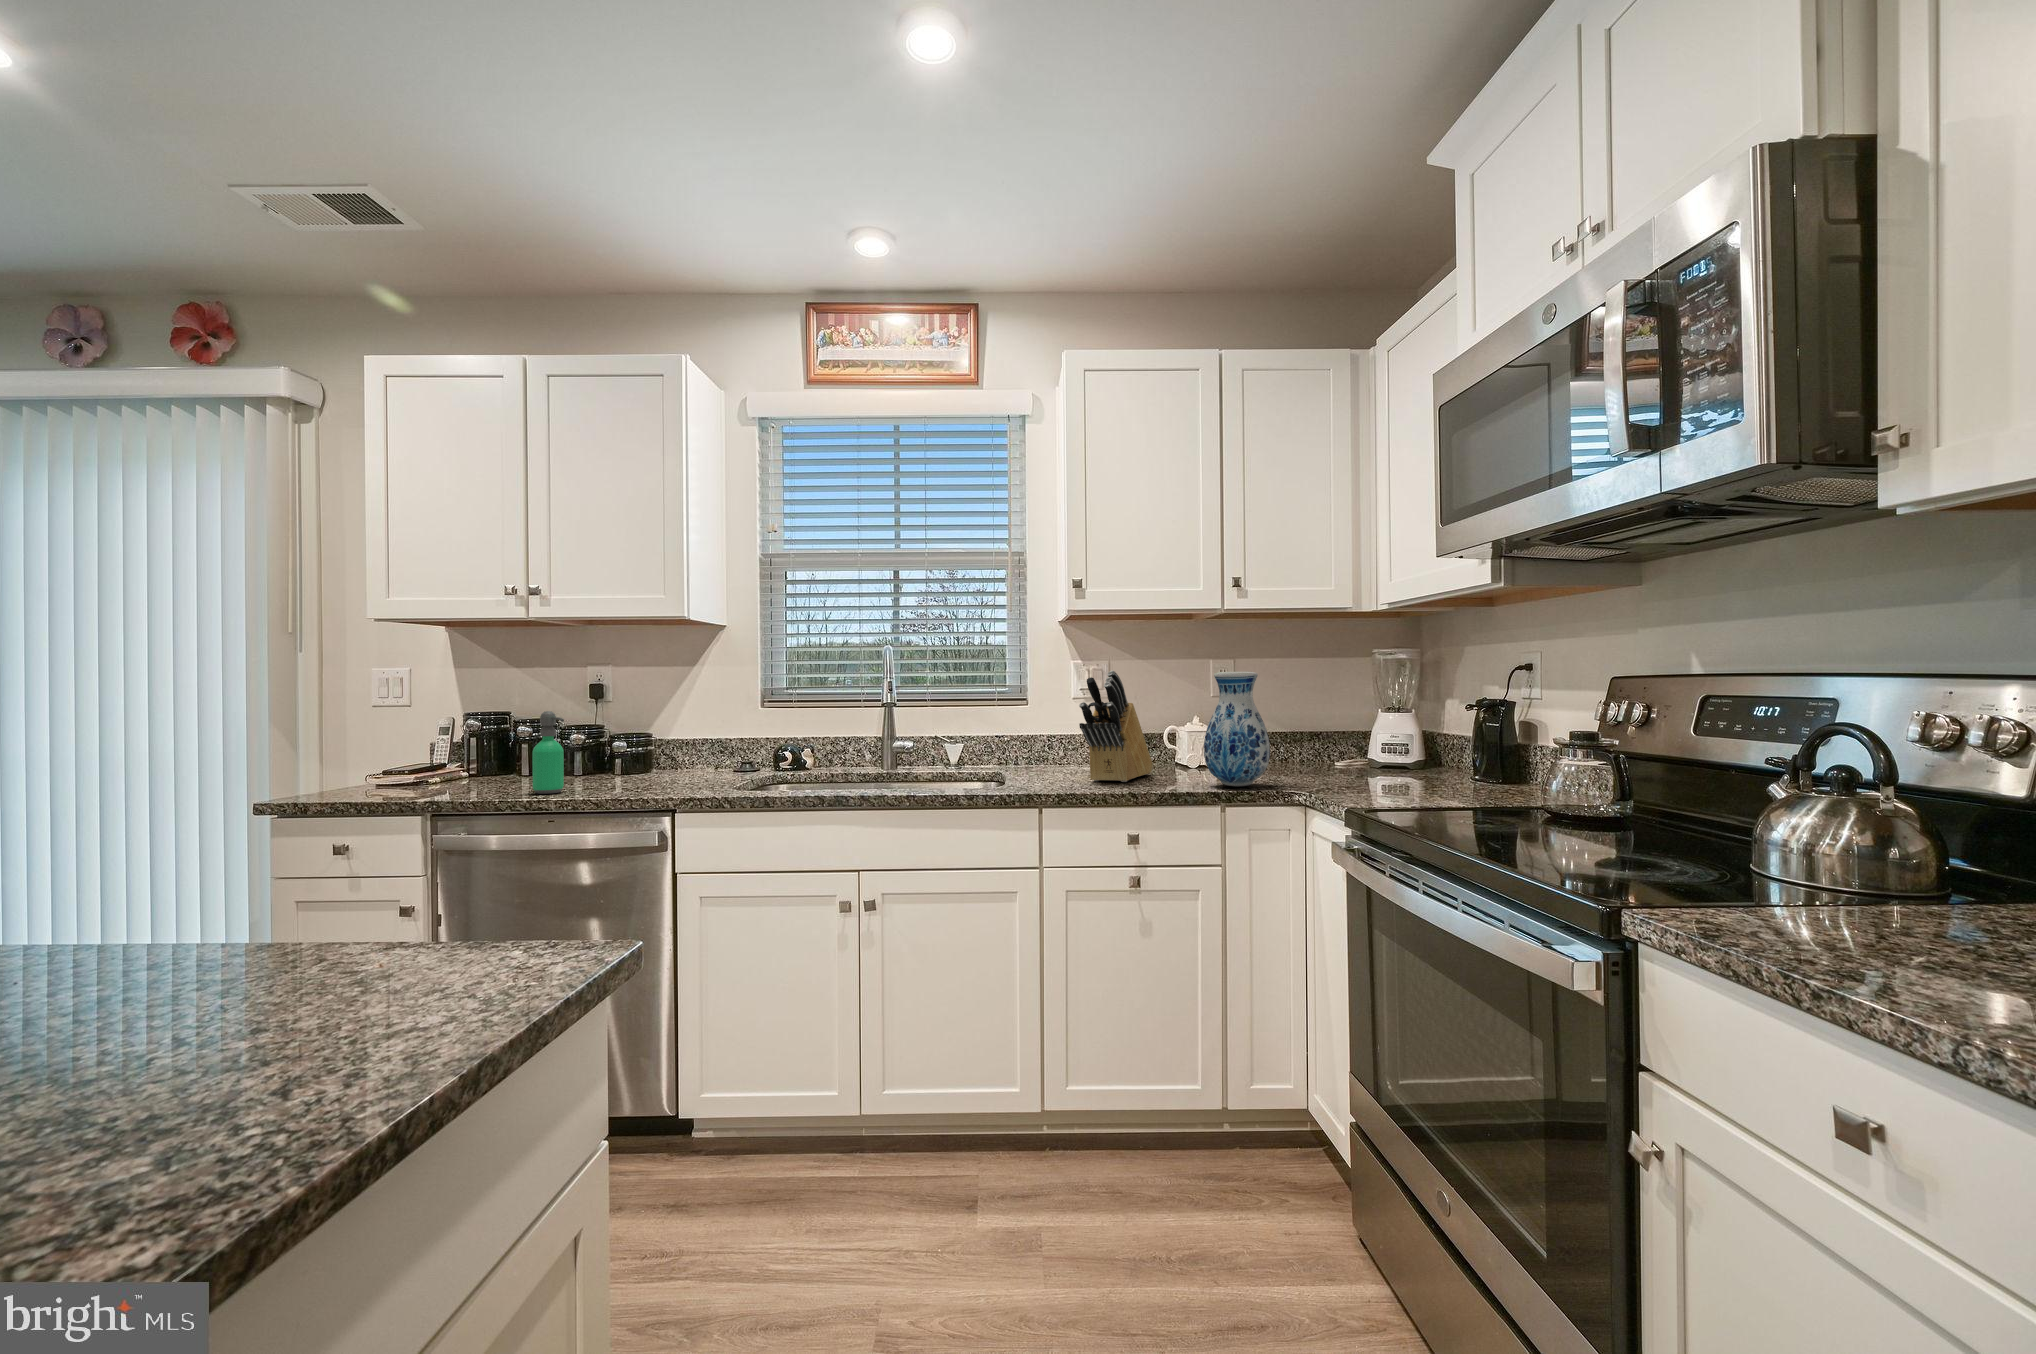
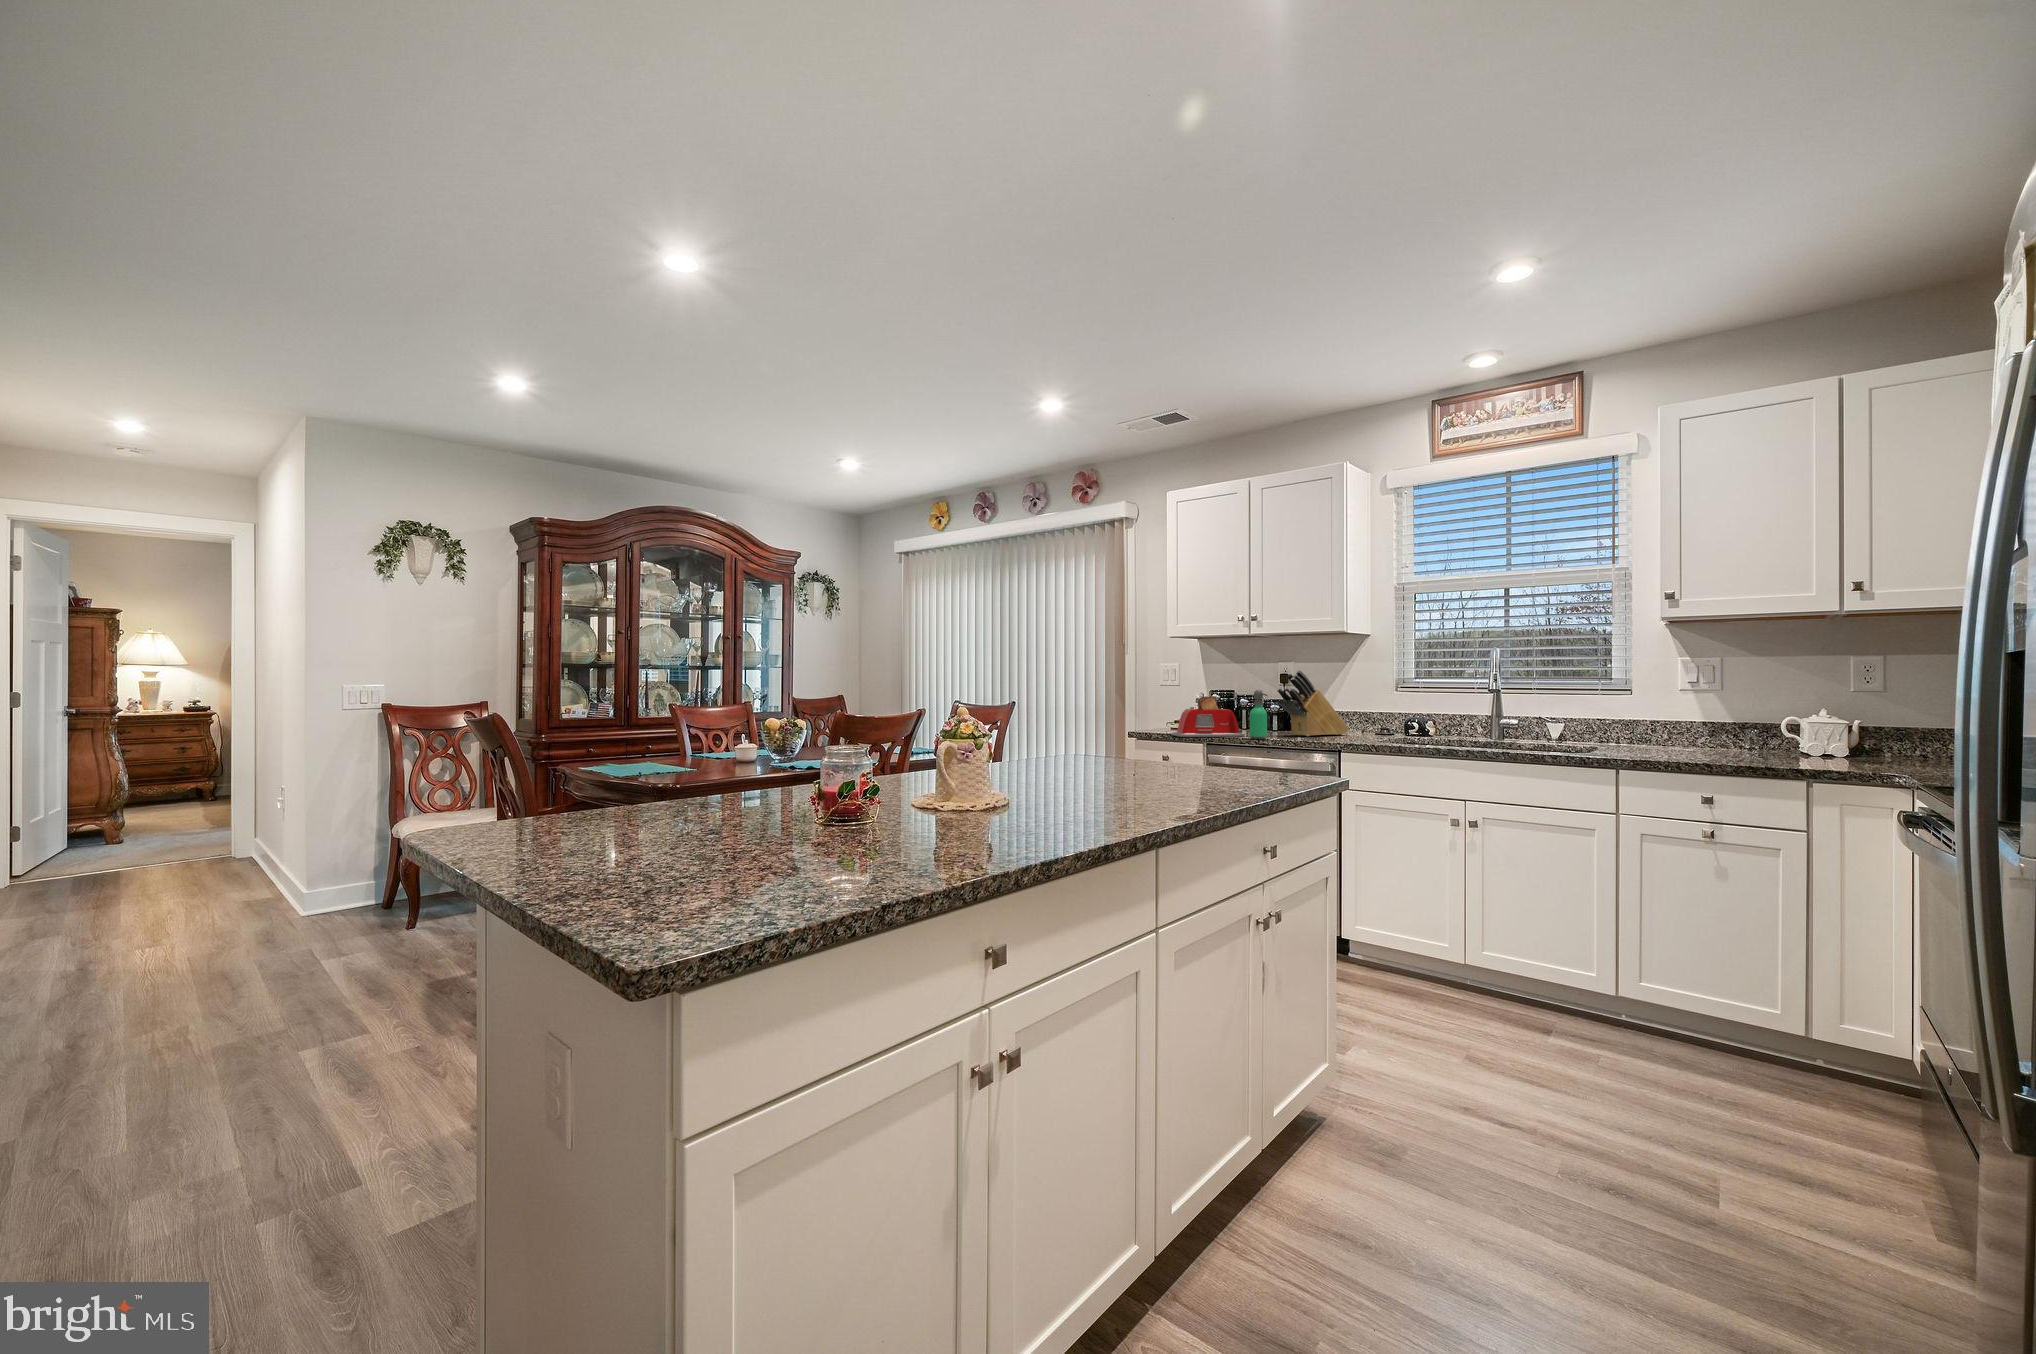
knife block: present [1079,671,1153,782] -> present [1277,671,1349,736]
vase: present [1204,672,1270,786] -> none [1794,667,1873,768]
toaster: none [381,724,525,800] -> present [1172,696,1245,737]

